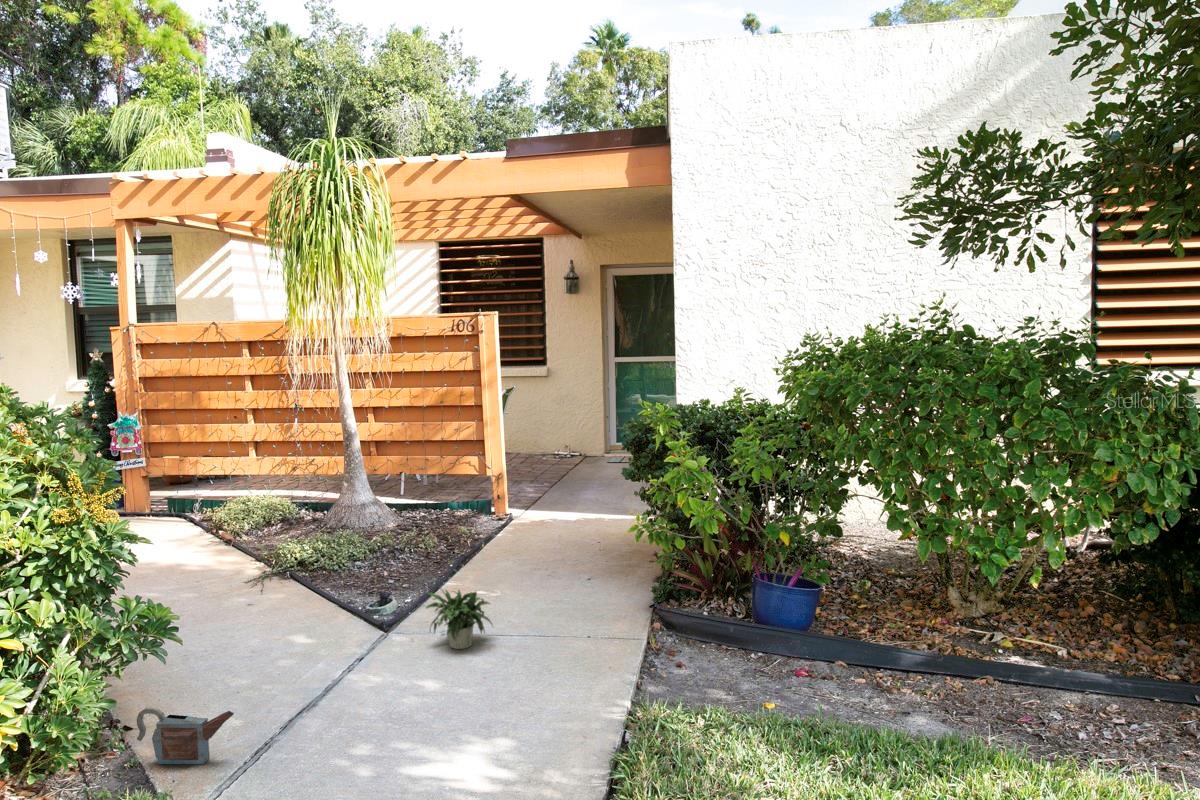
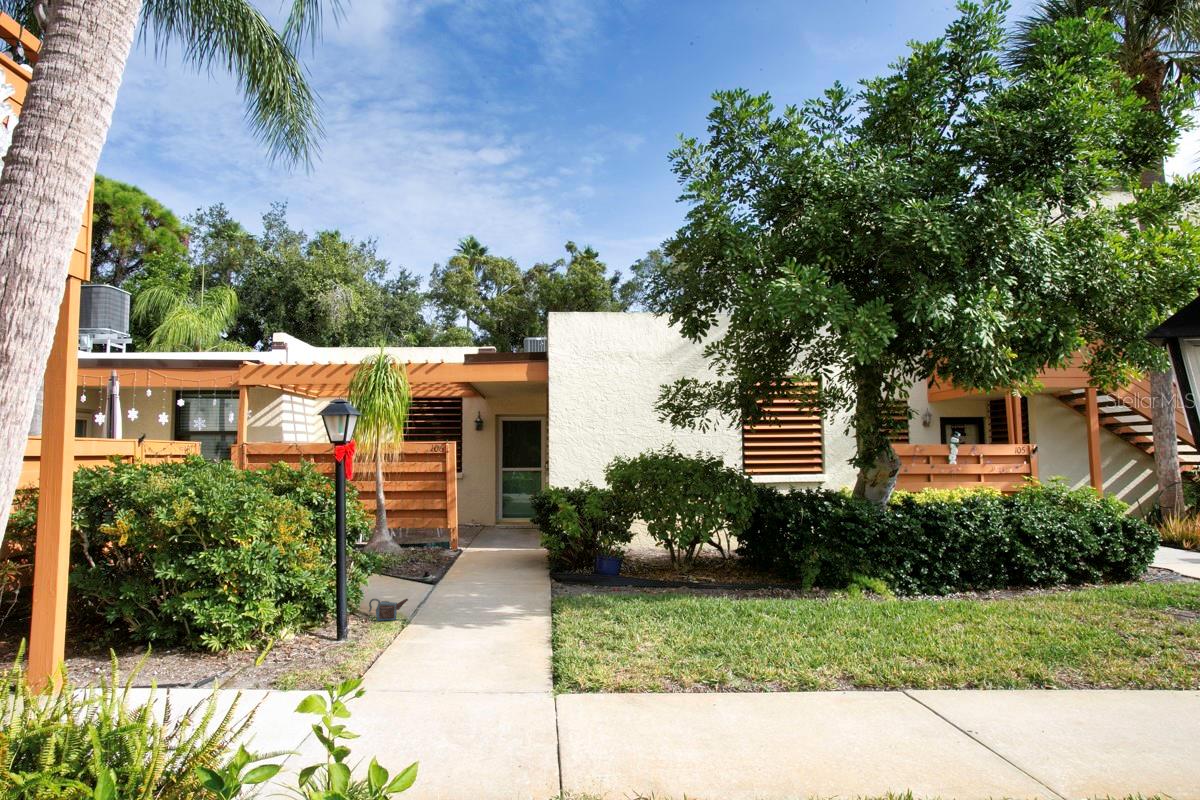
potted plant: present [426,590,492,649] -> none [449,564,488,591]

